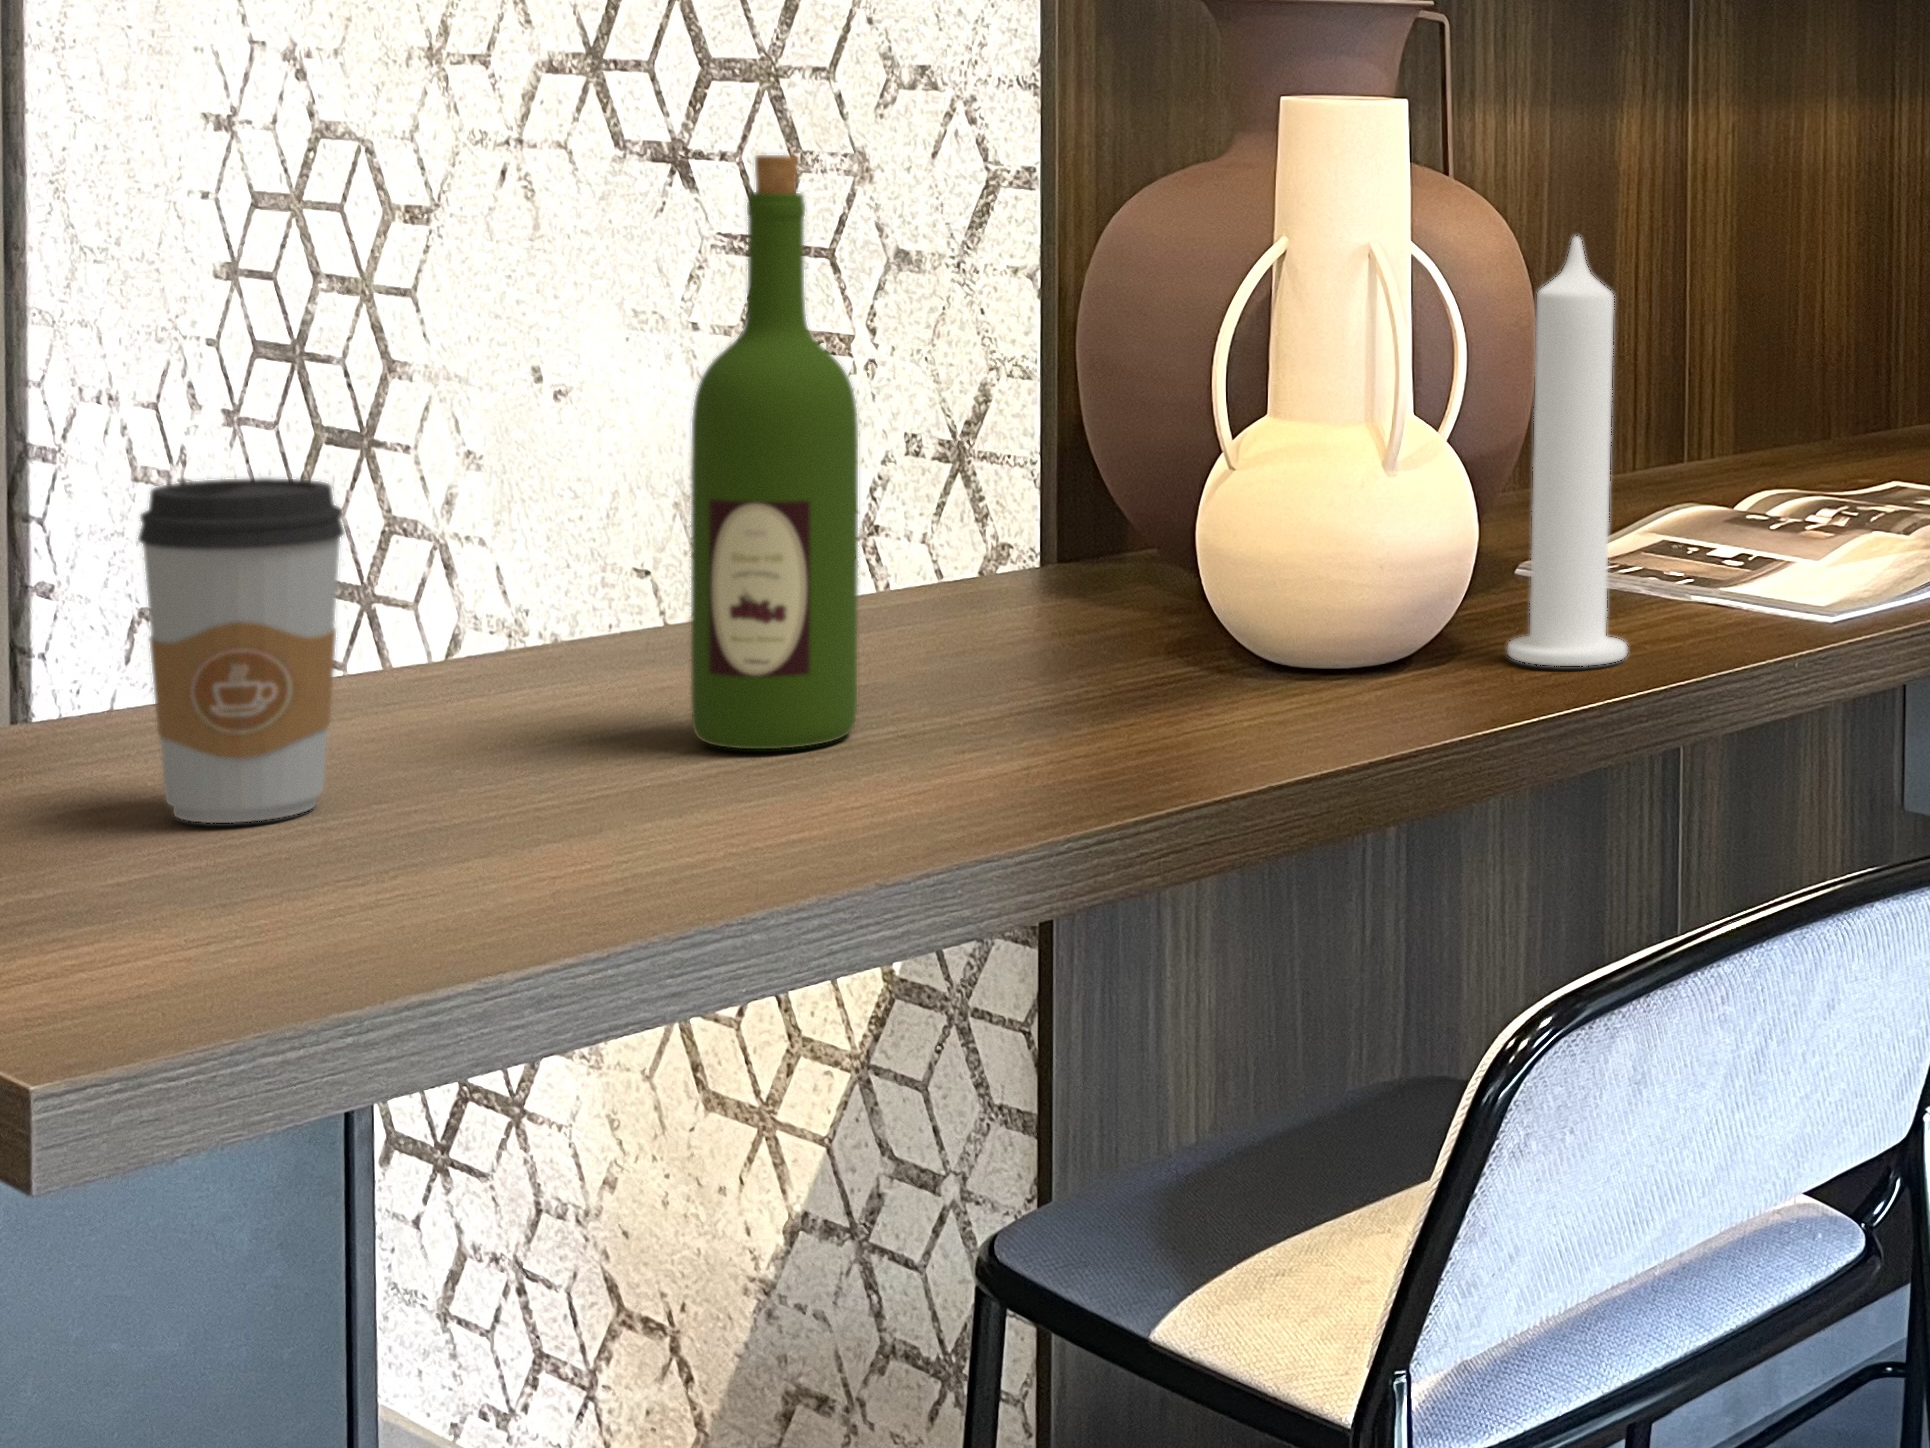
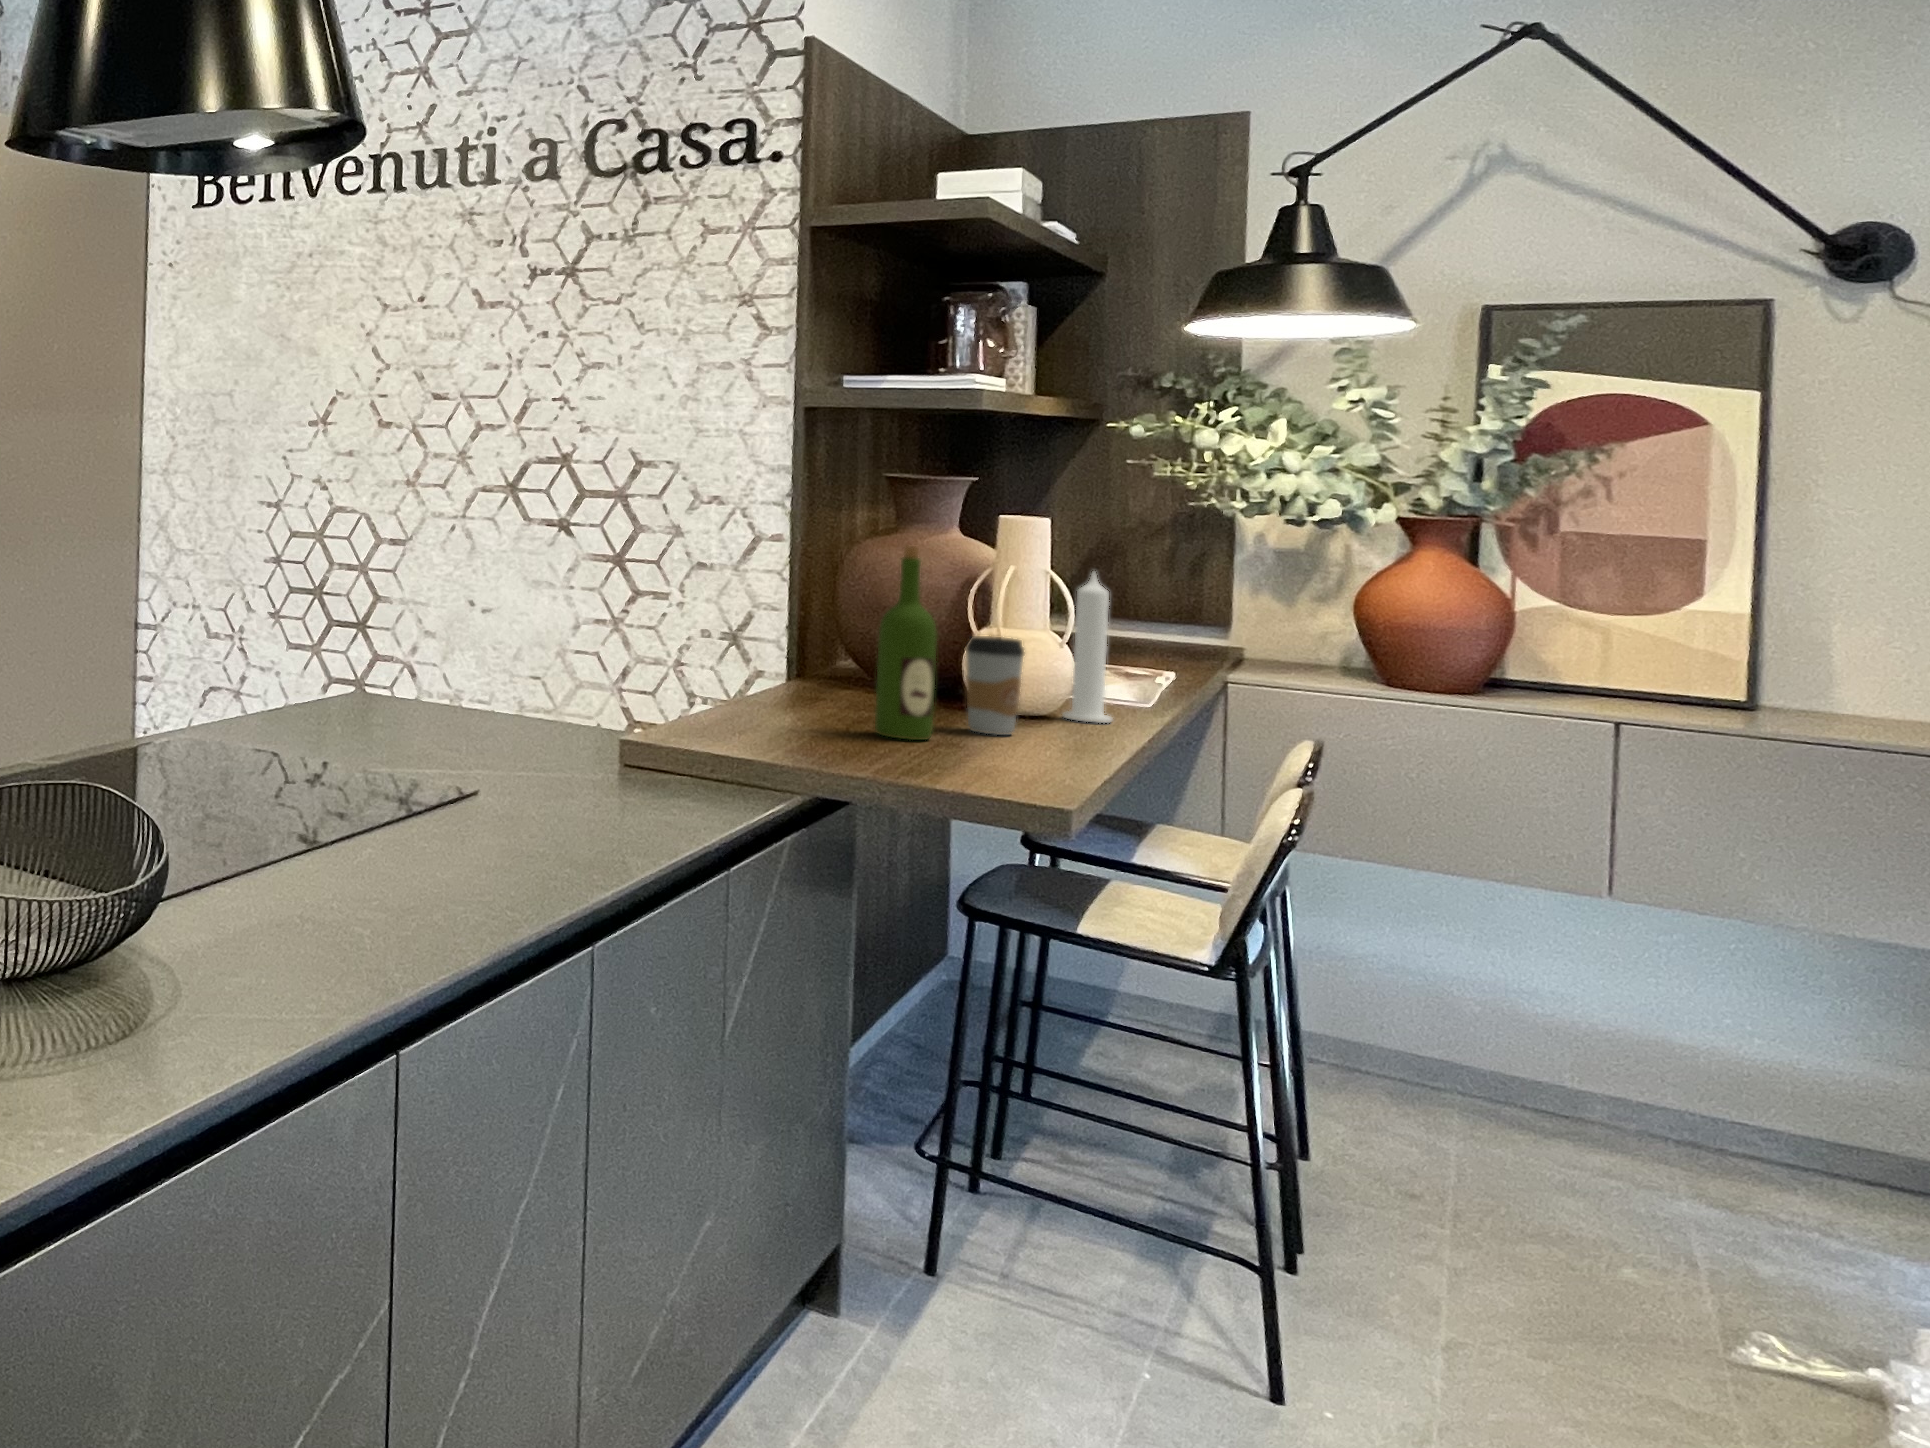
coffee cup: present [138,478,344,823] -> present [966,636,1024,735]

